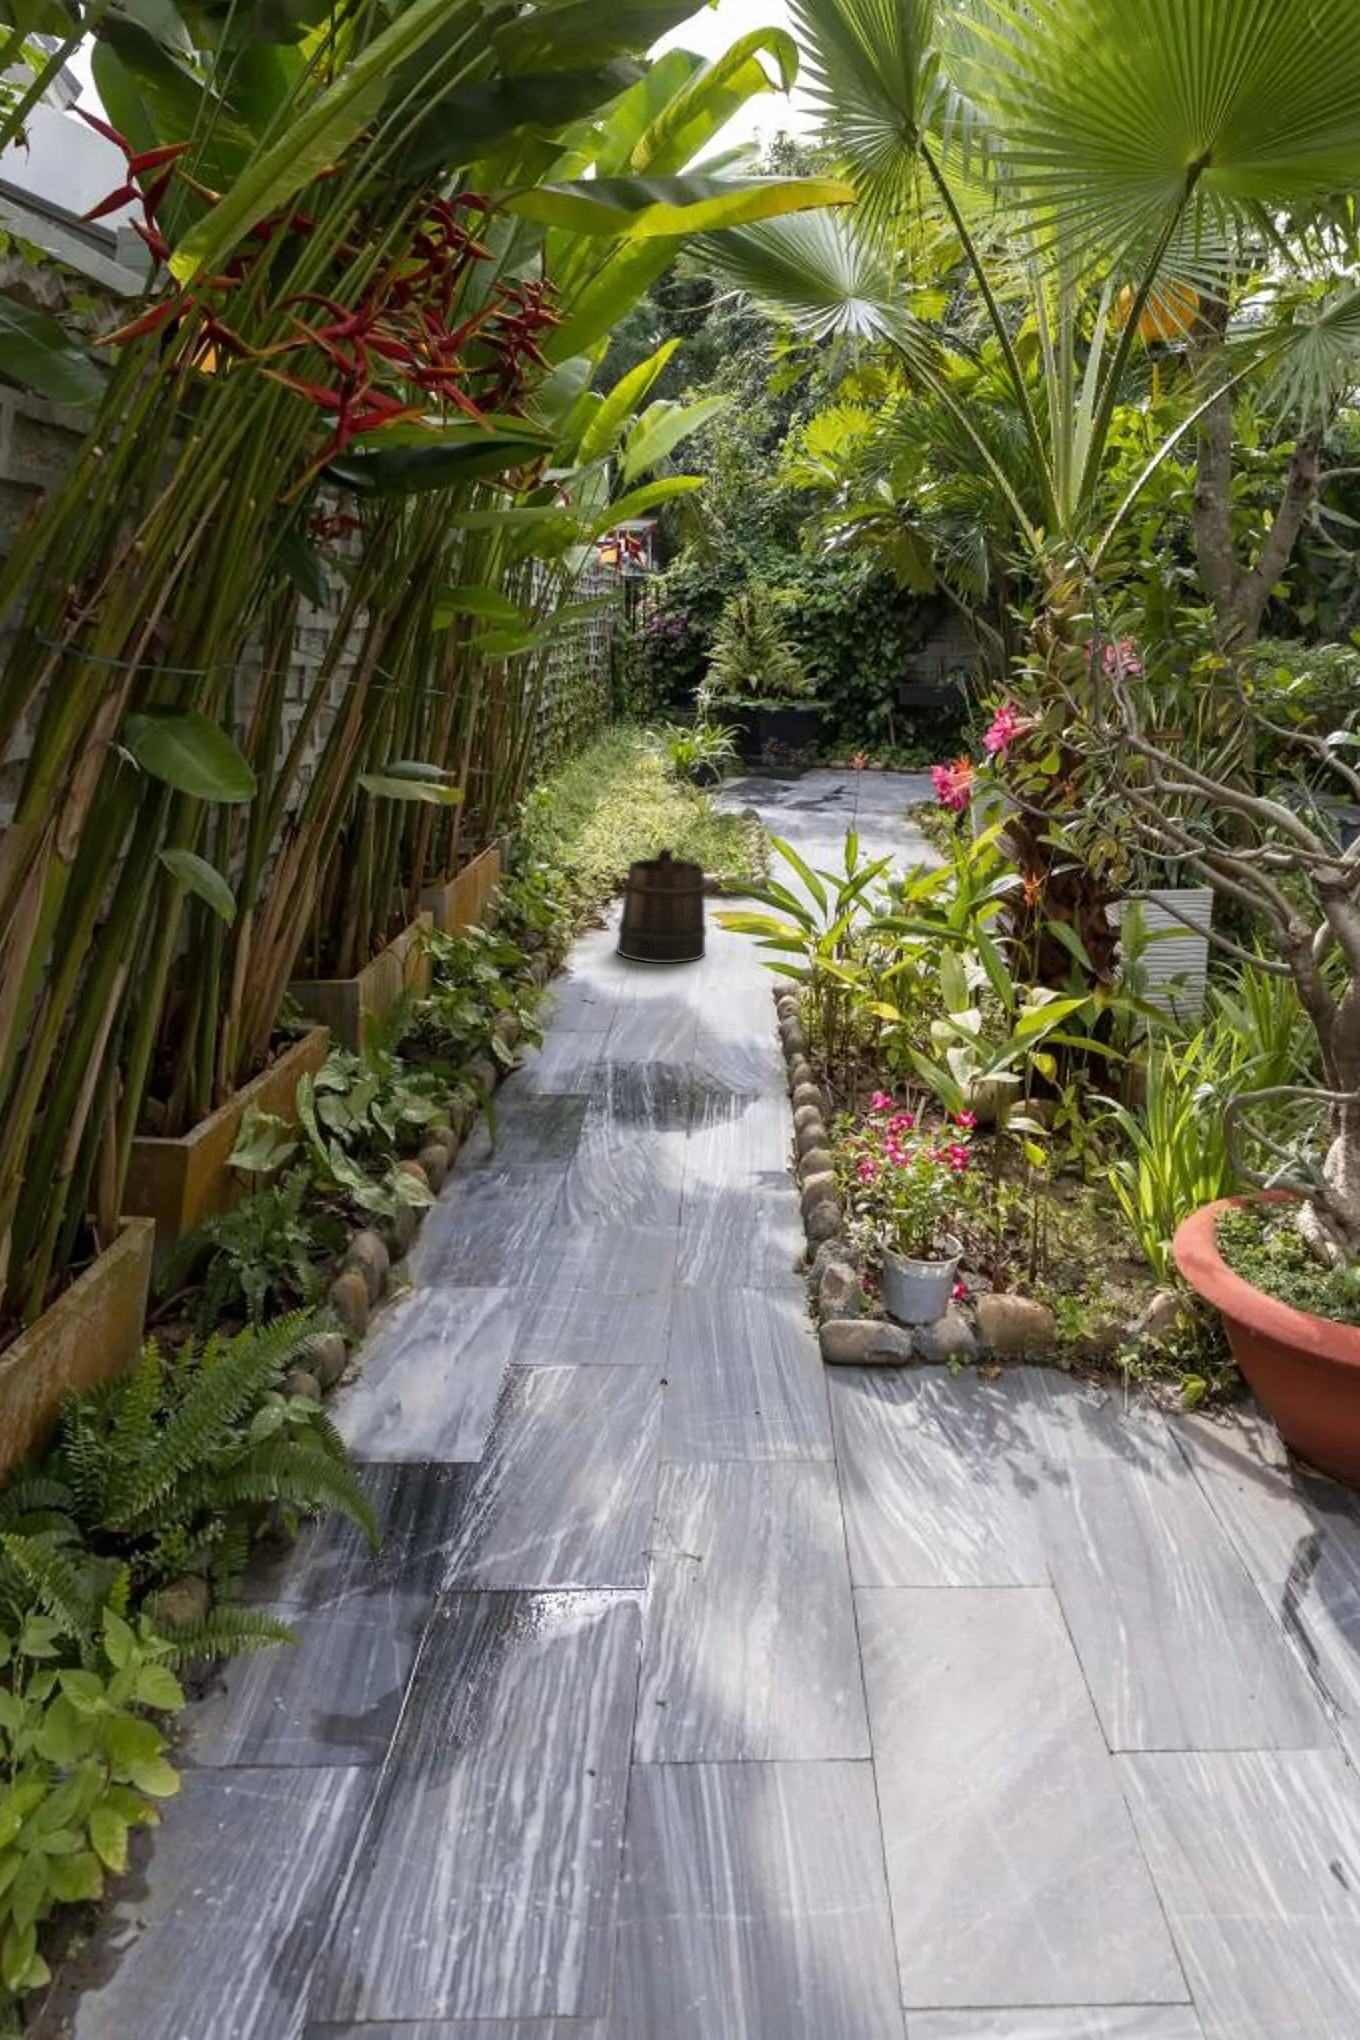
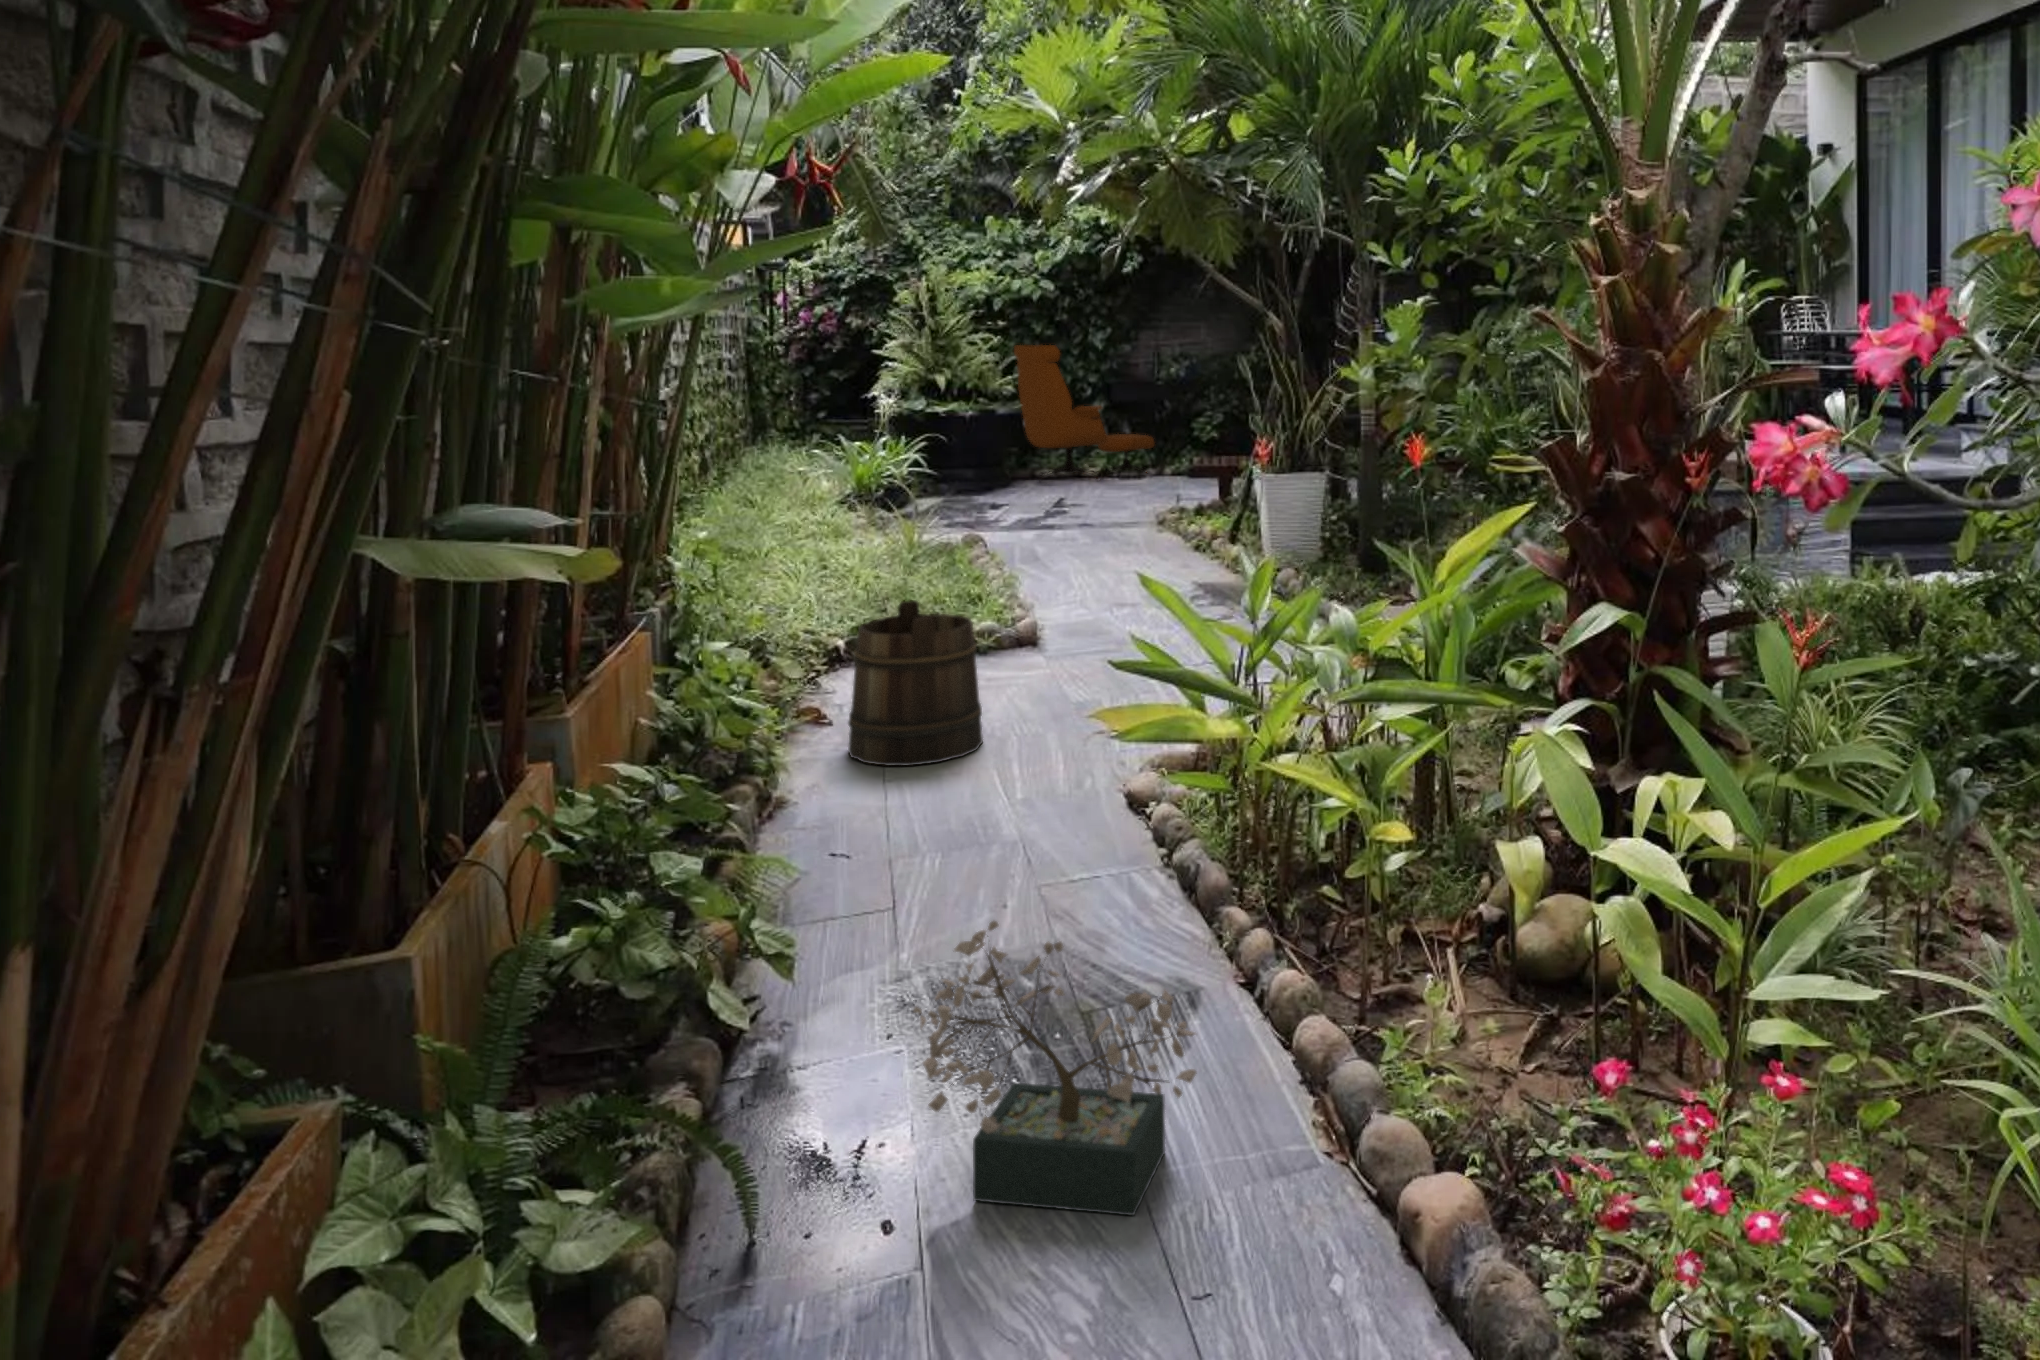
lounge chair: none [814,654,927,772] -> present [1014,345,1154,481]
decorative plant: present [763,740,806,780] -> present [914,921,1197,1215]

